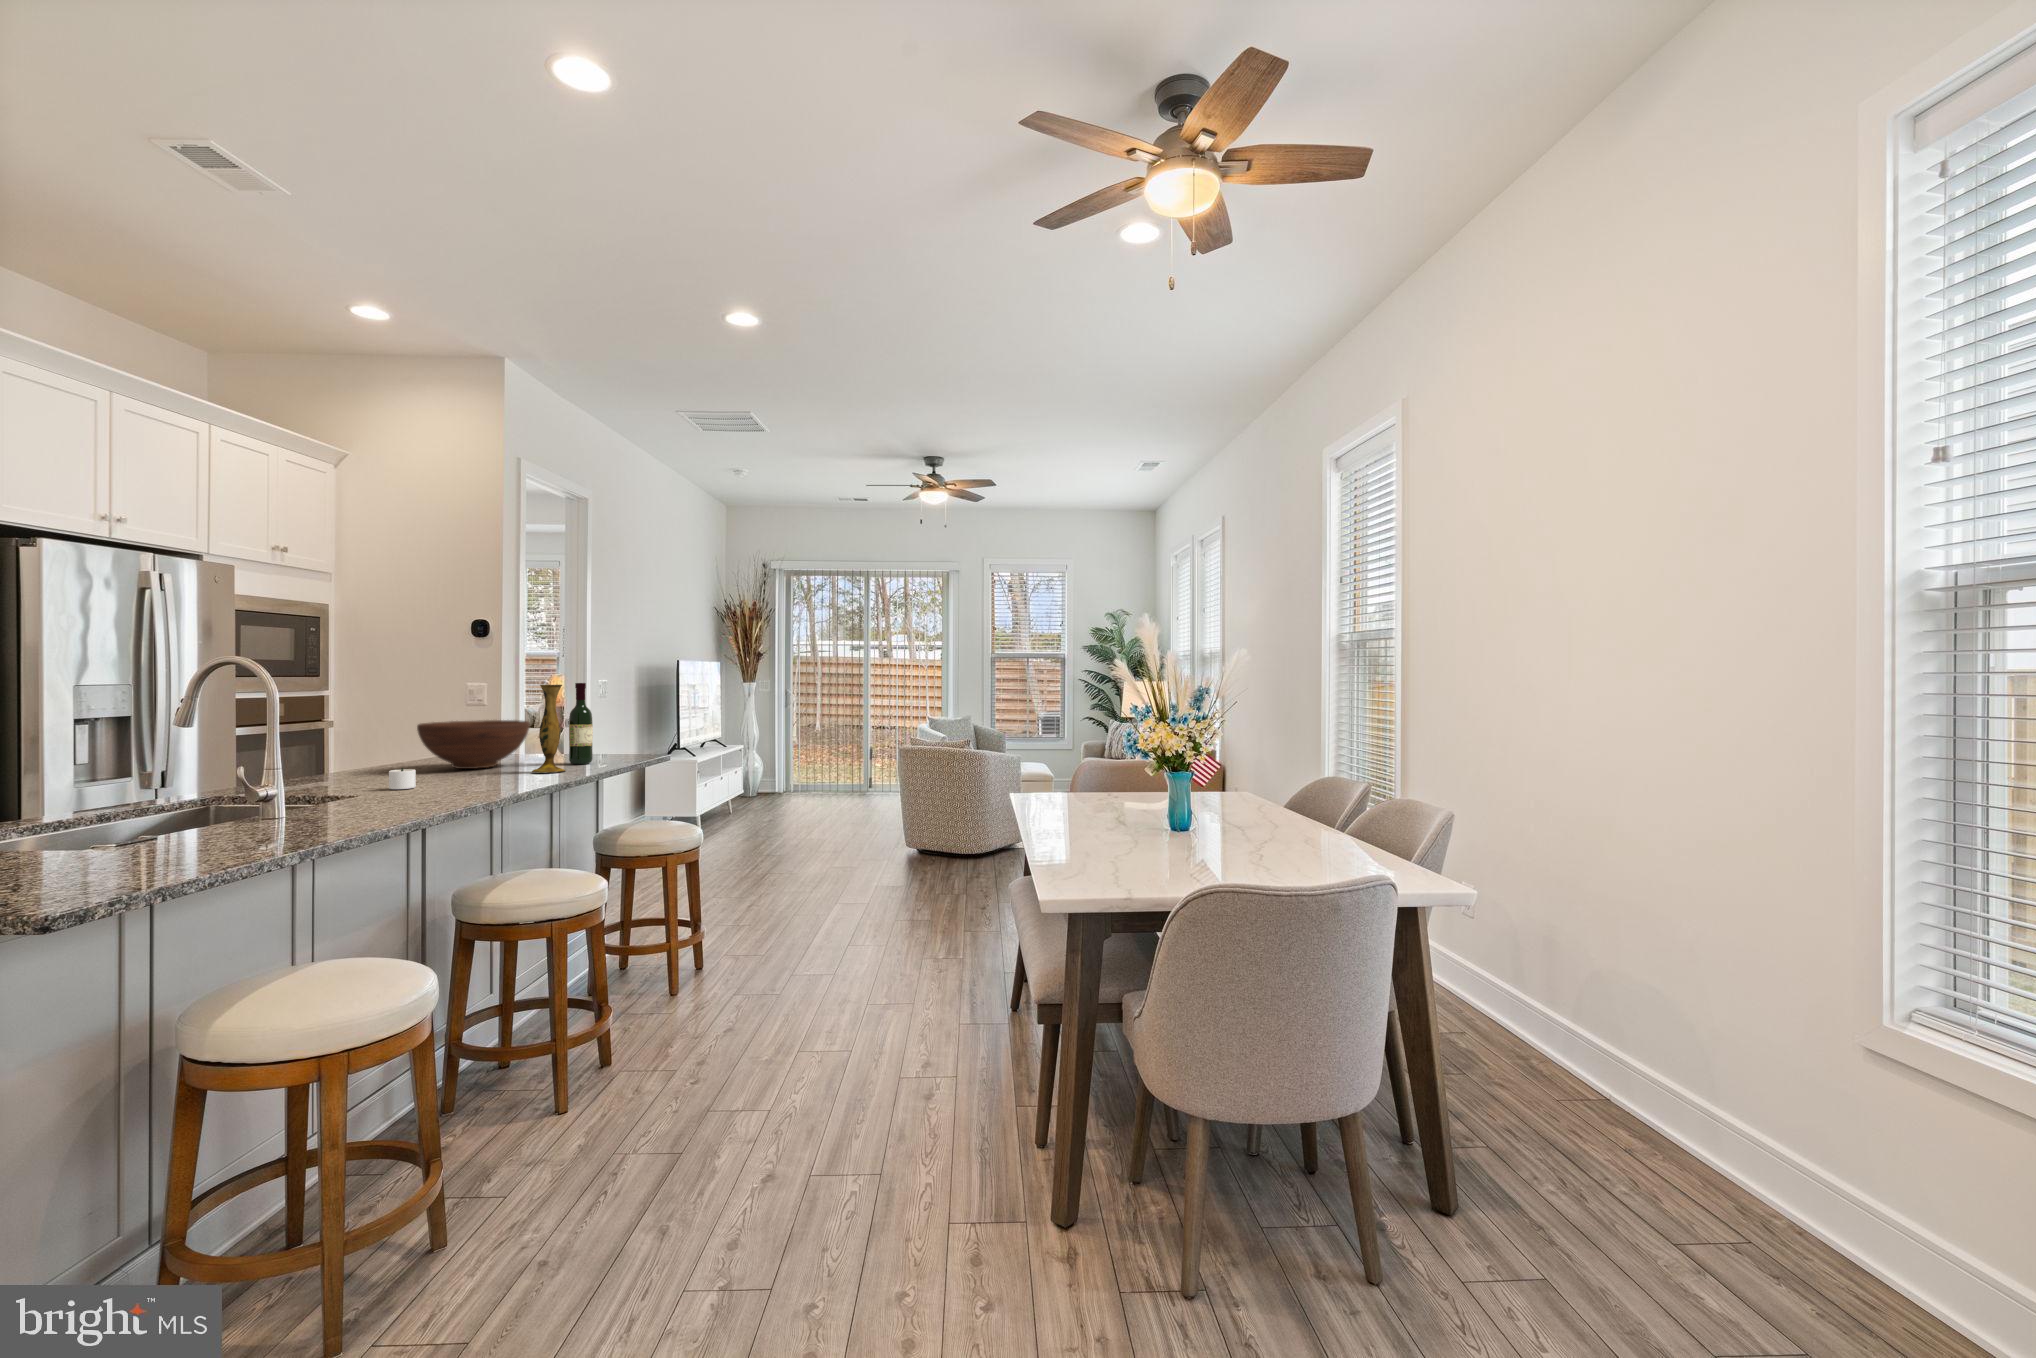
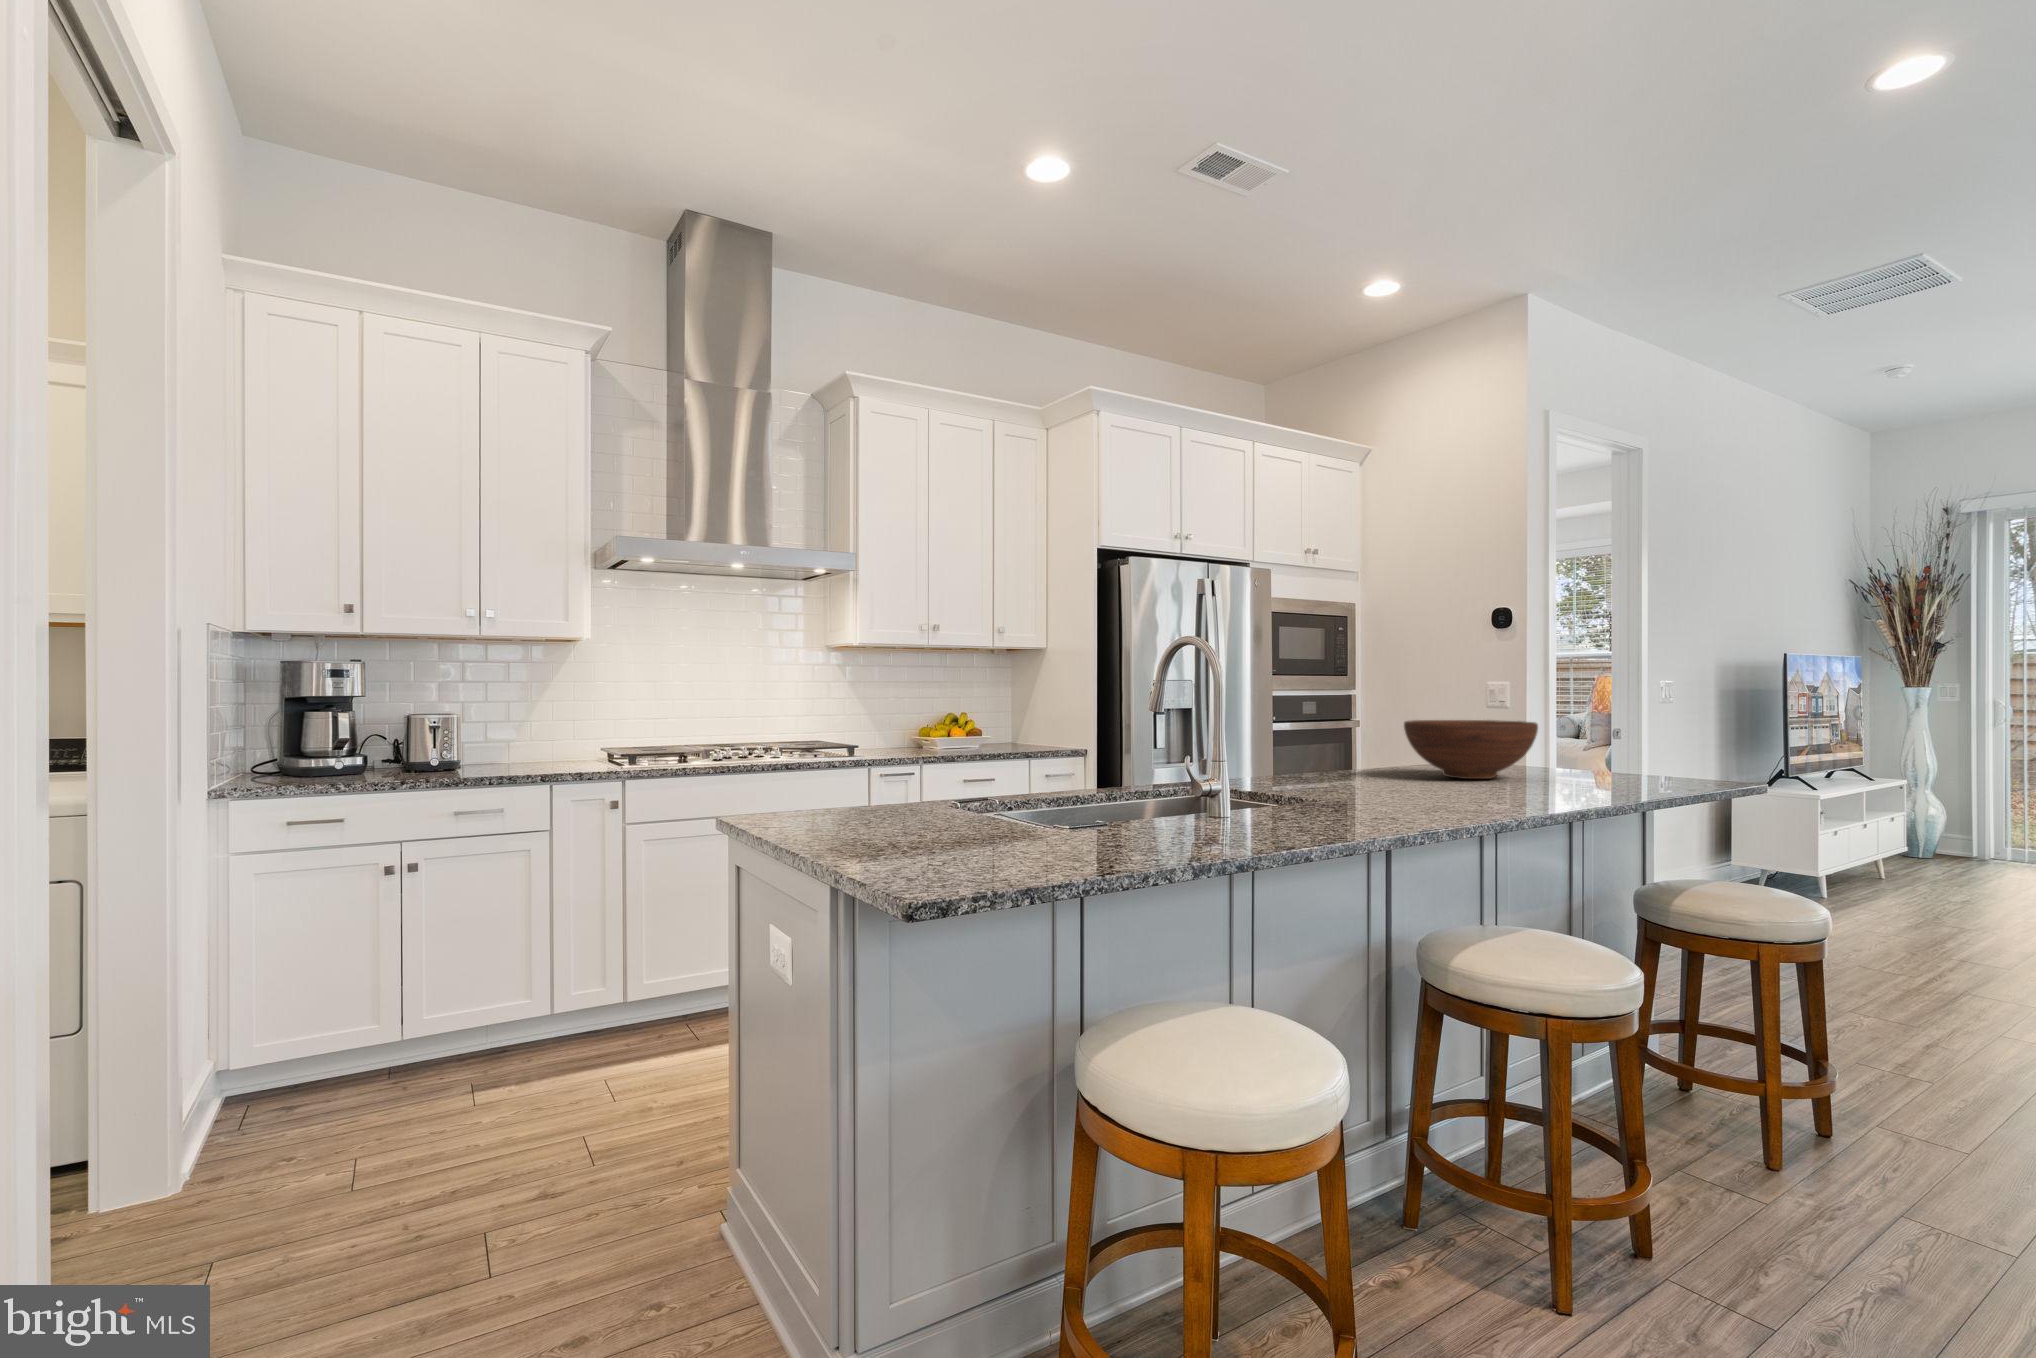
wine bottle: present [569,683,593,764] -> none [1592,671,1628,786]
vase: present [532,684,565,773] -> none [1534,671,1583,794]
candle: present [389,768,416,789] -> none [1356,770,1399,797]

